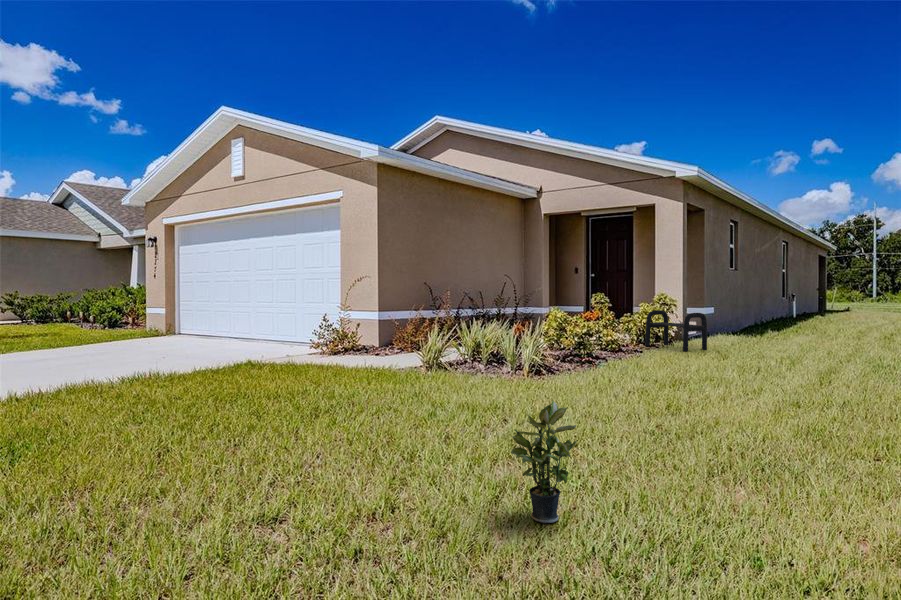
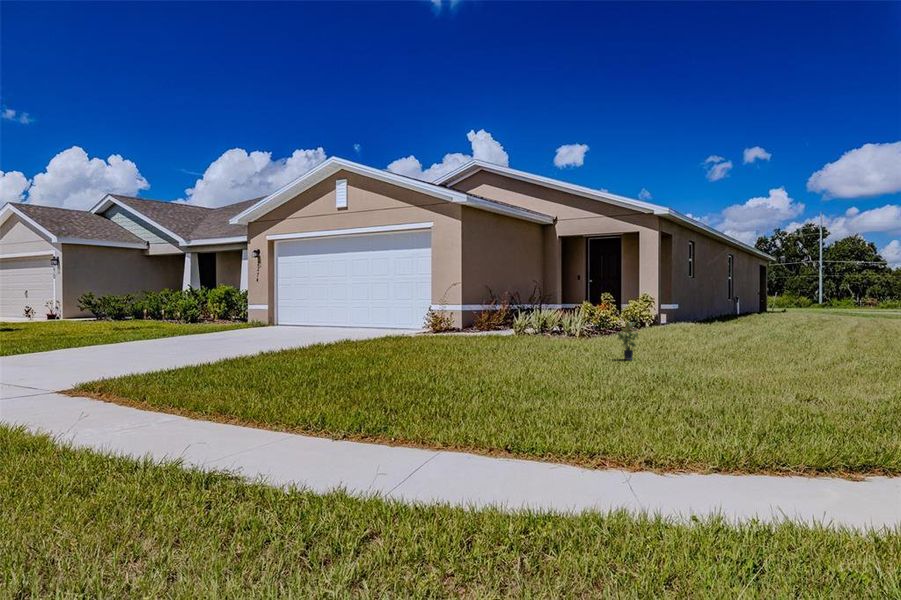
bench: present [645,310,707,352] -> none [635,304,674,330]

